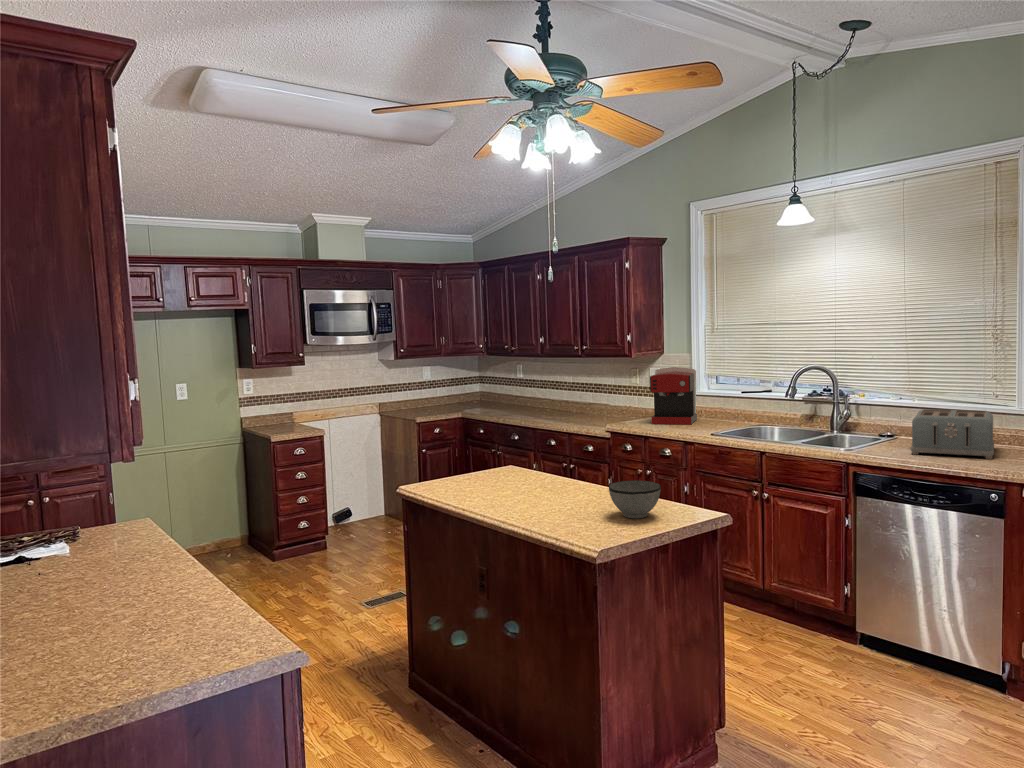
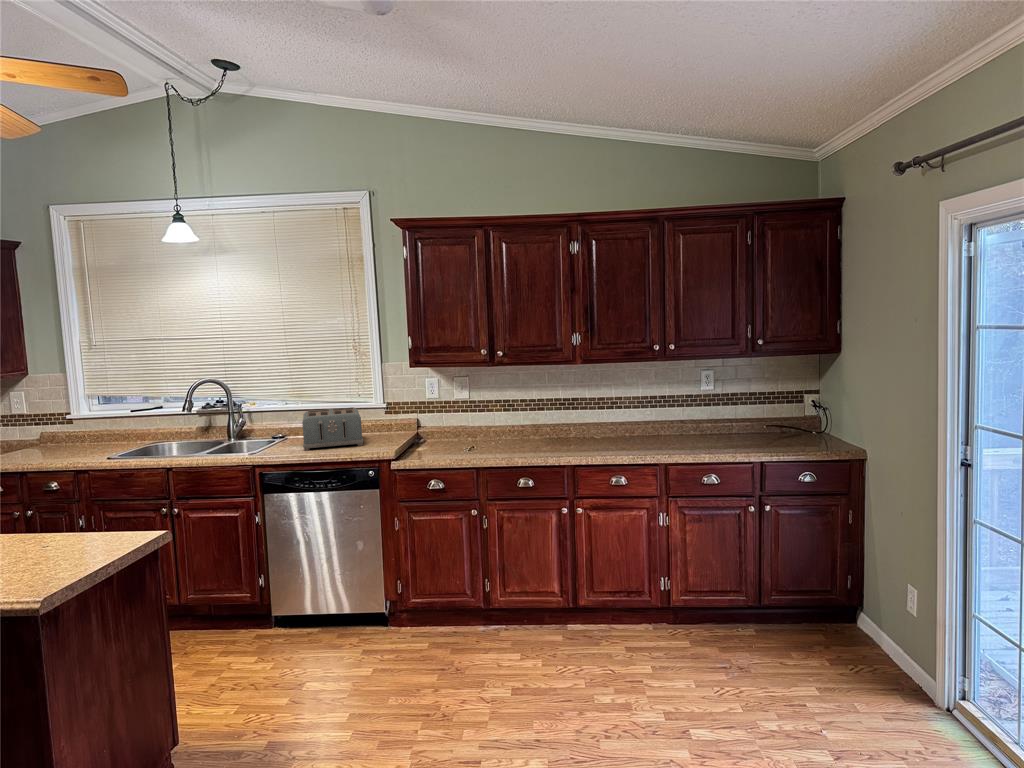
coffee maker: present [650,367,697,425] -> none [16,389,78,458]
bowl: present [609,480,661,518] -> none [29,516,94,559]

